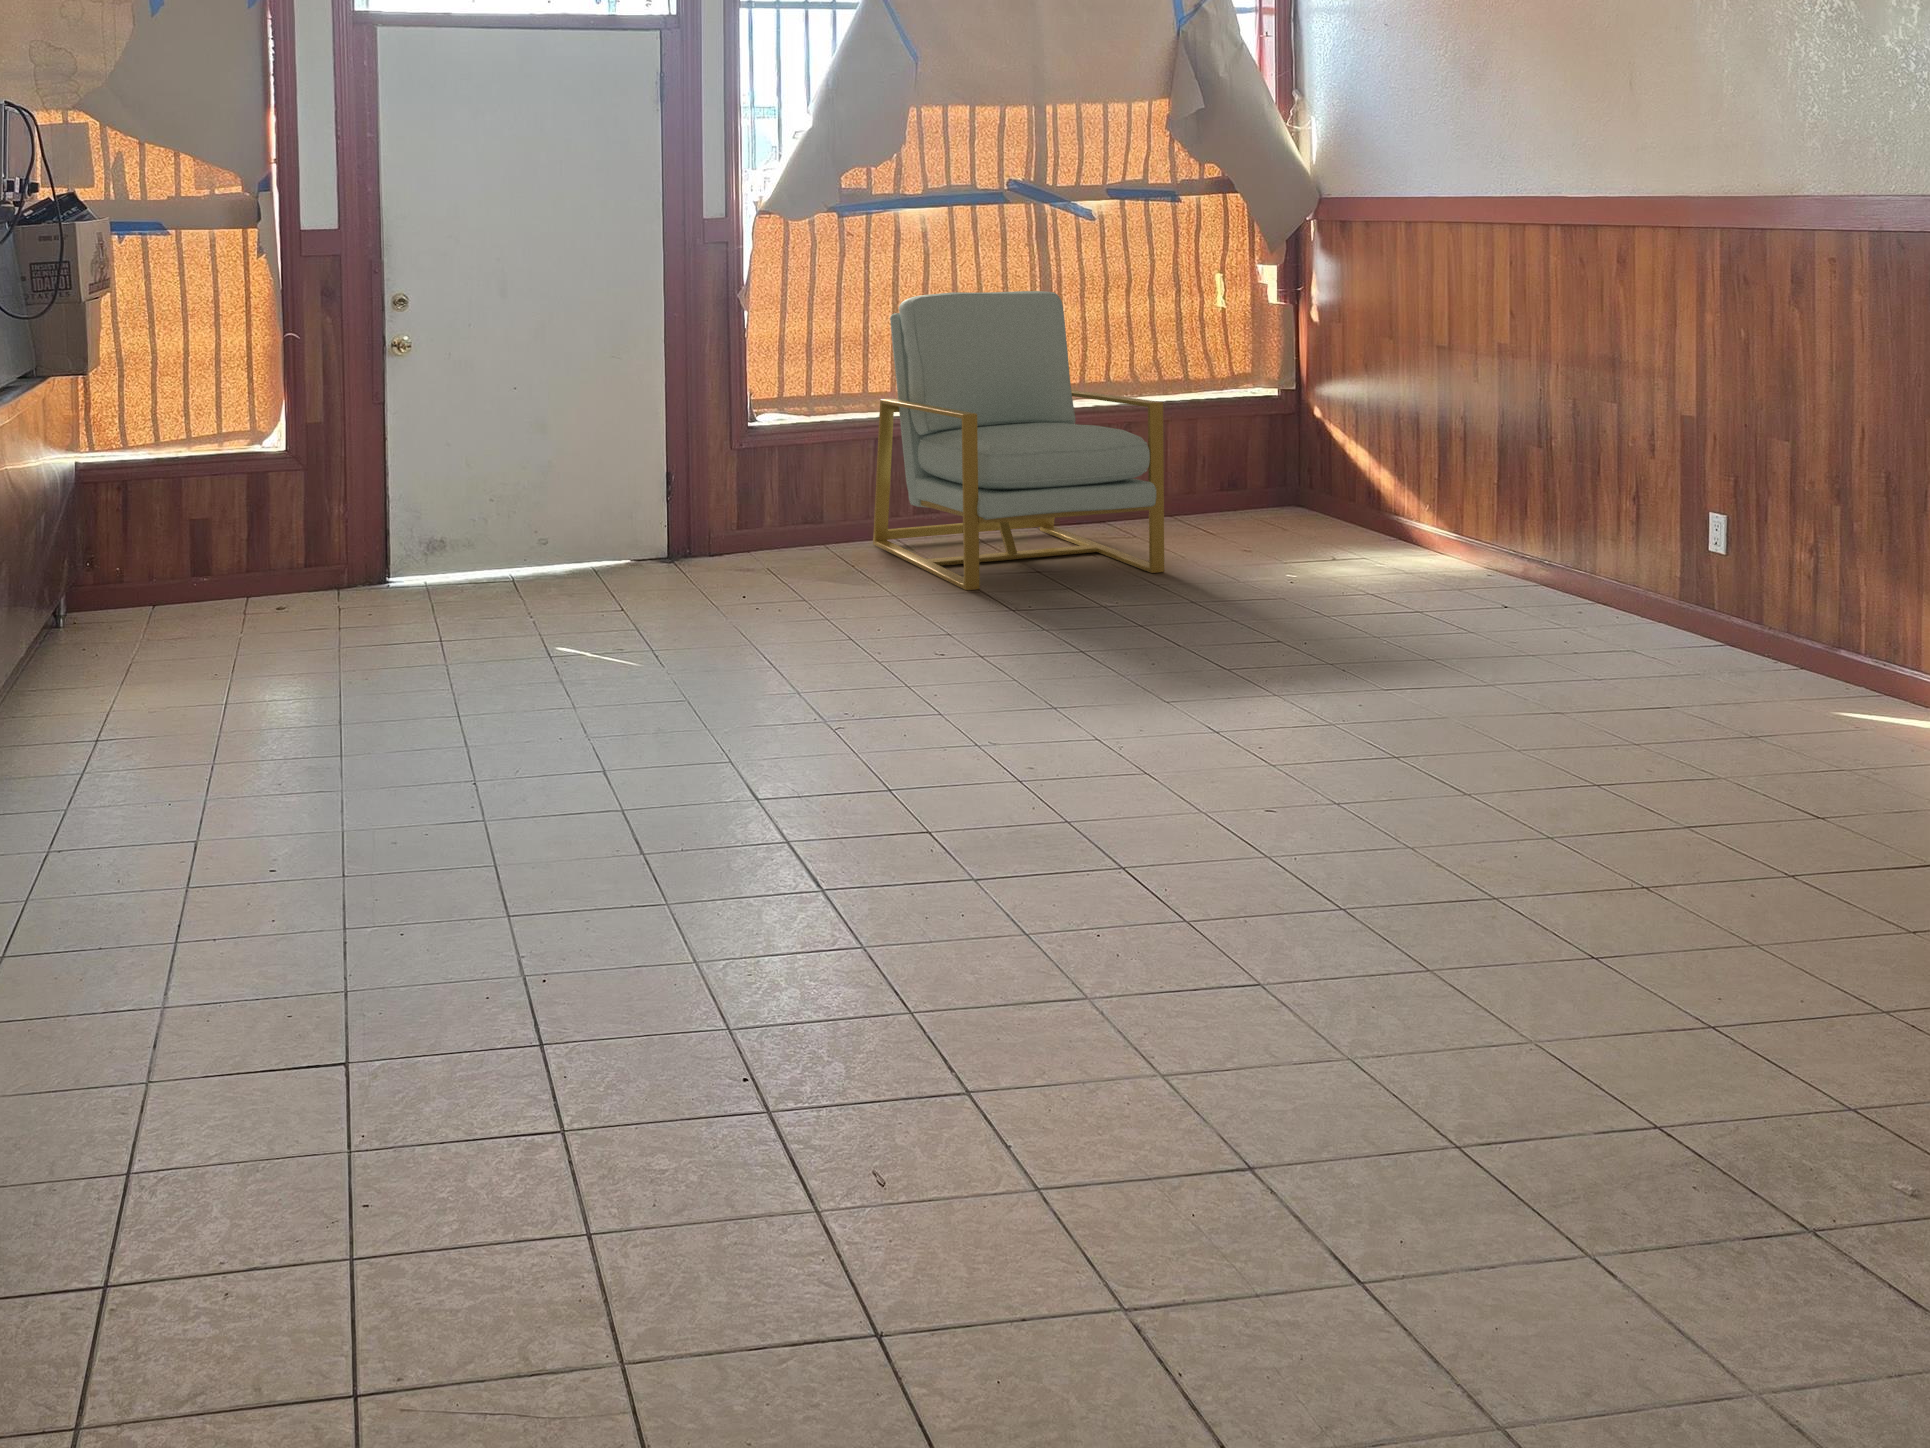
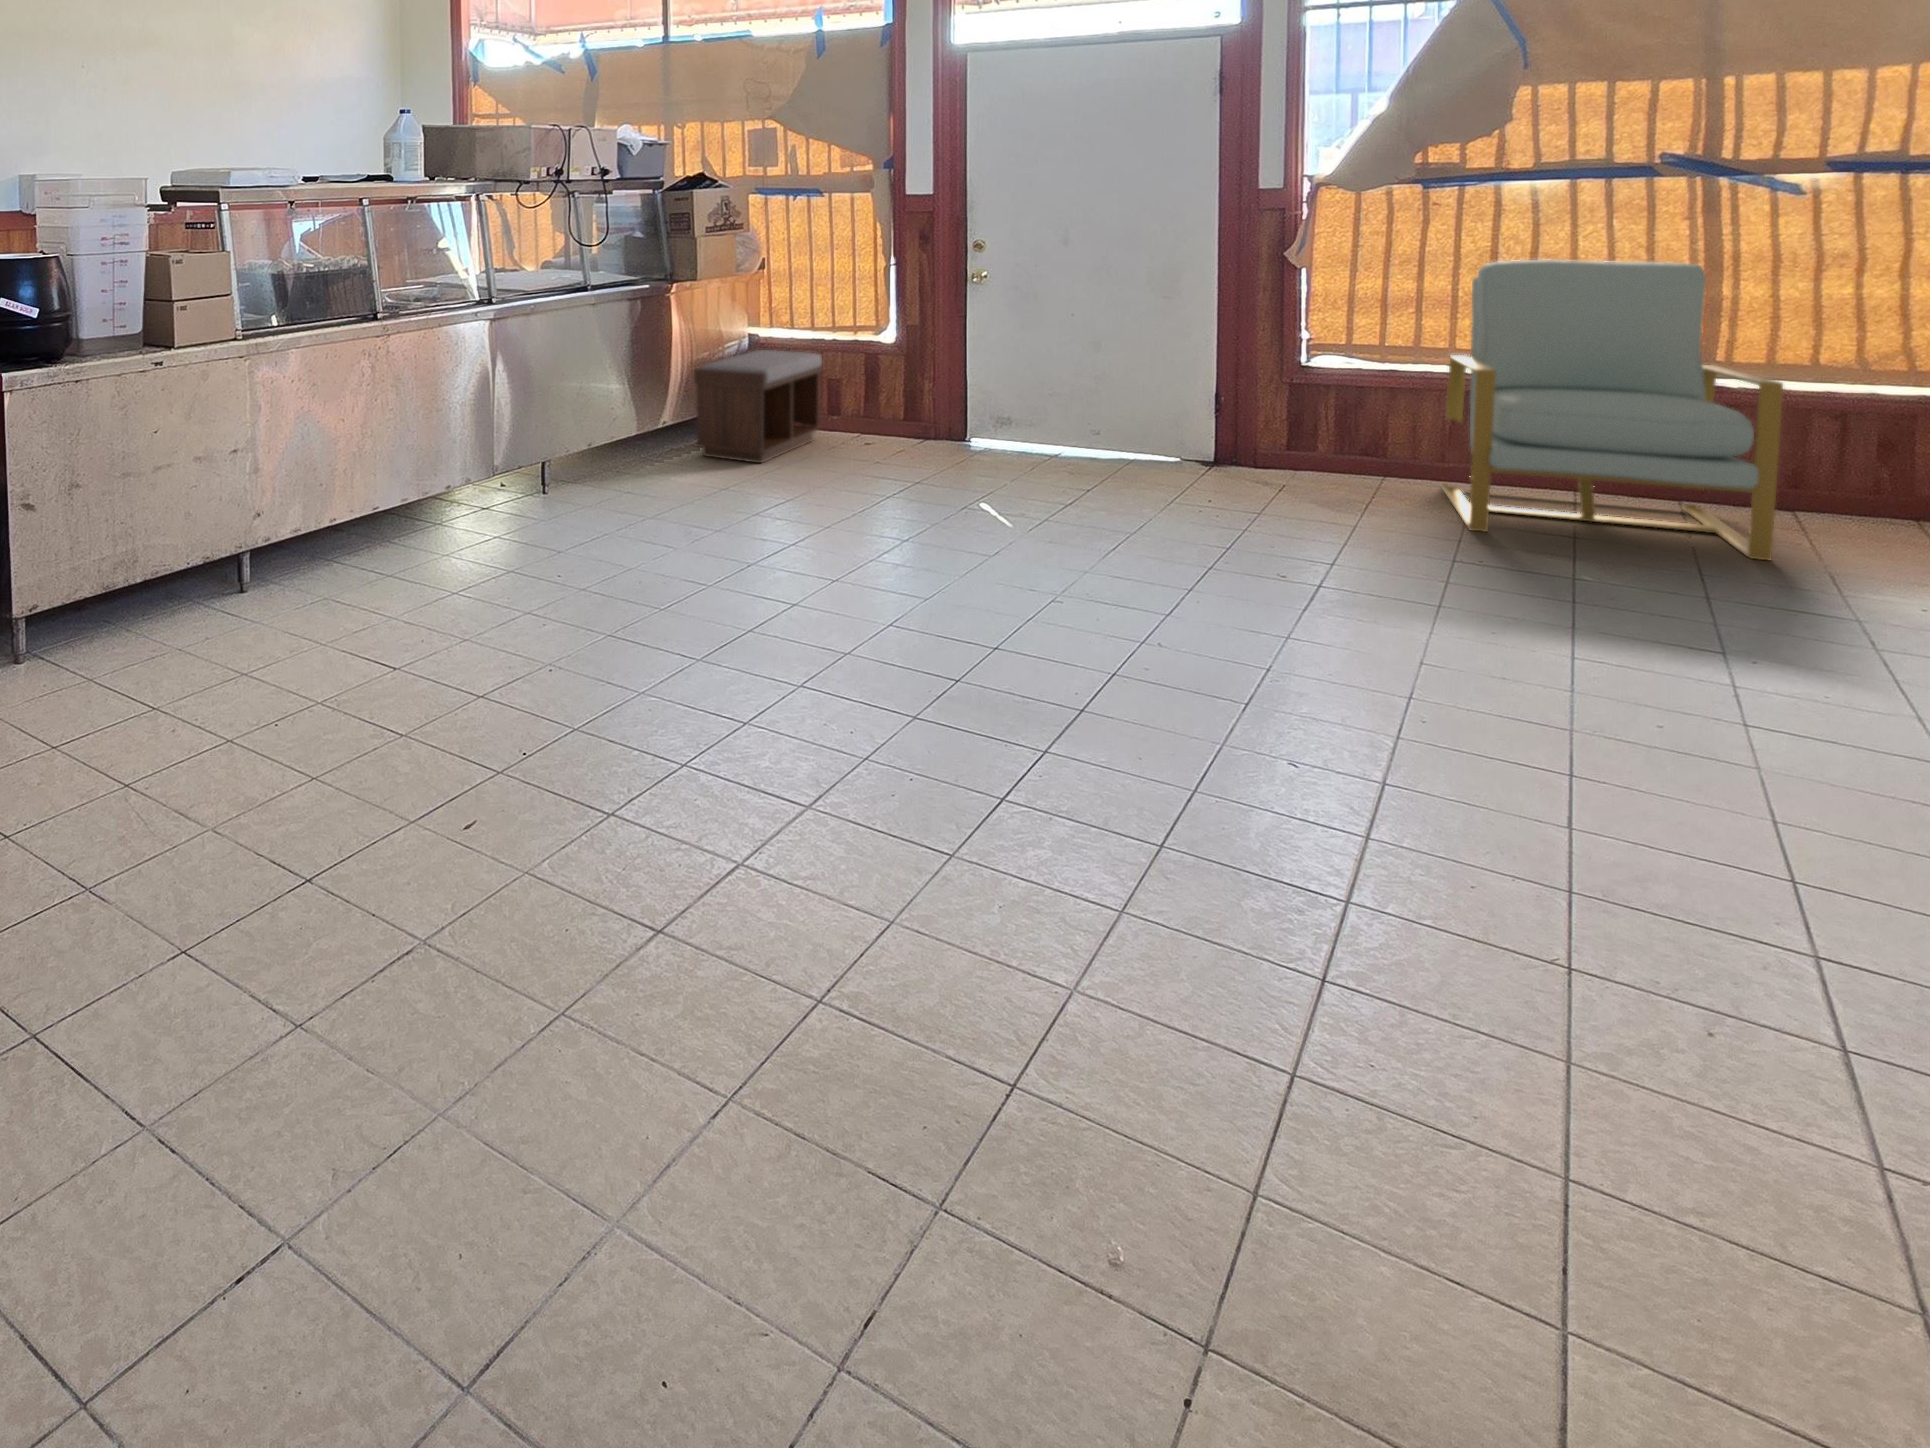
bench: none [44,479,201,682] -> present [694,350,822,463]

